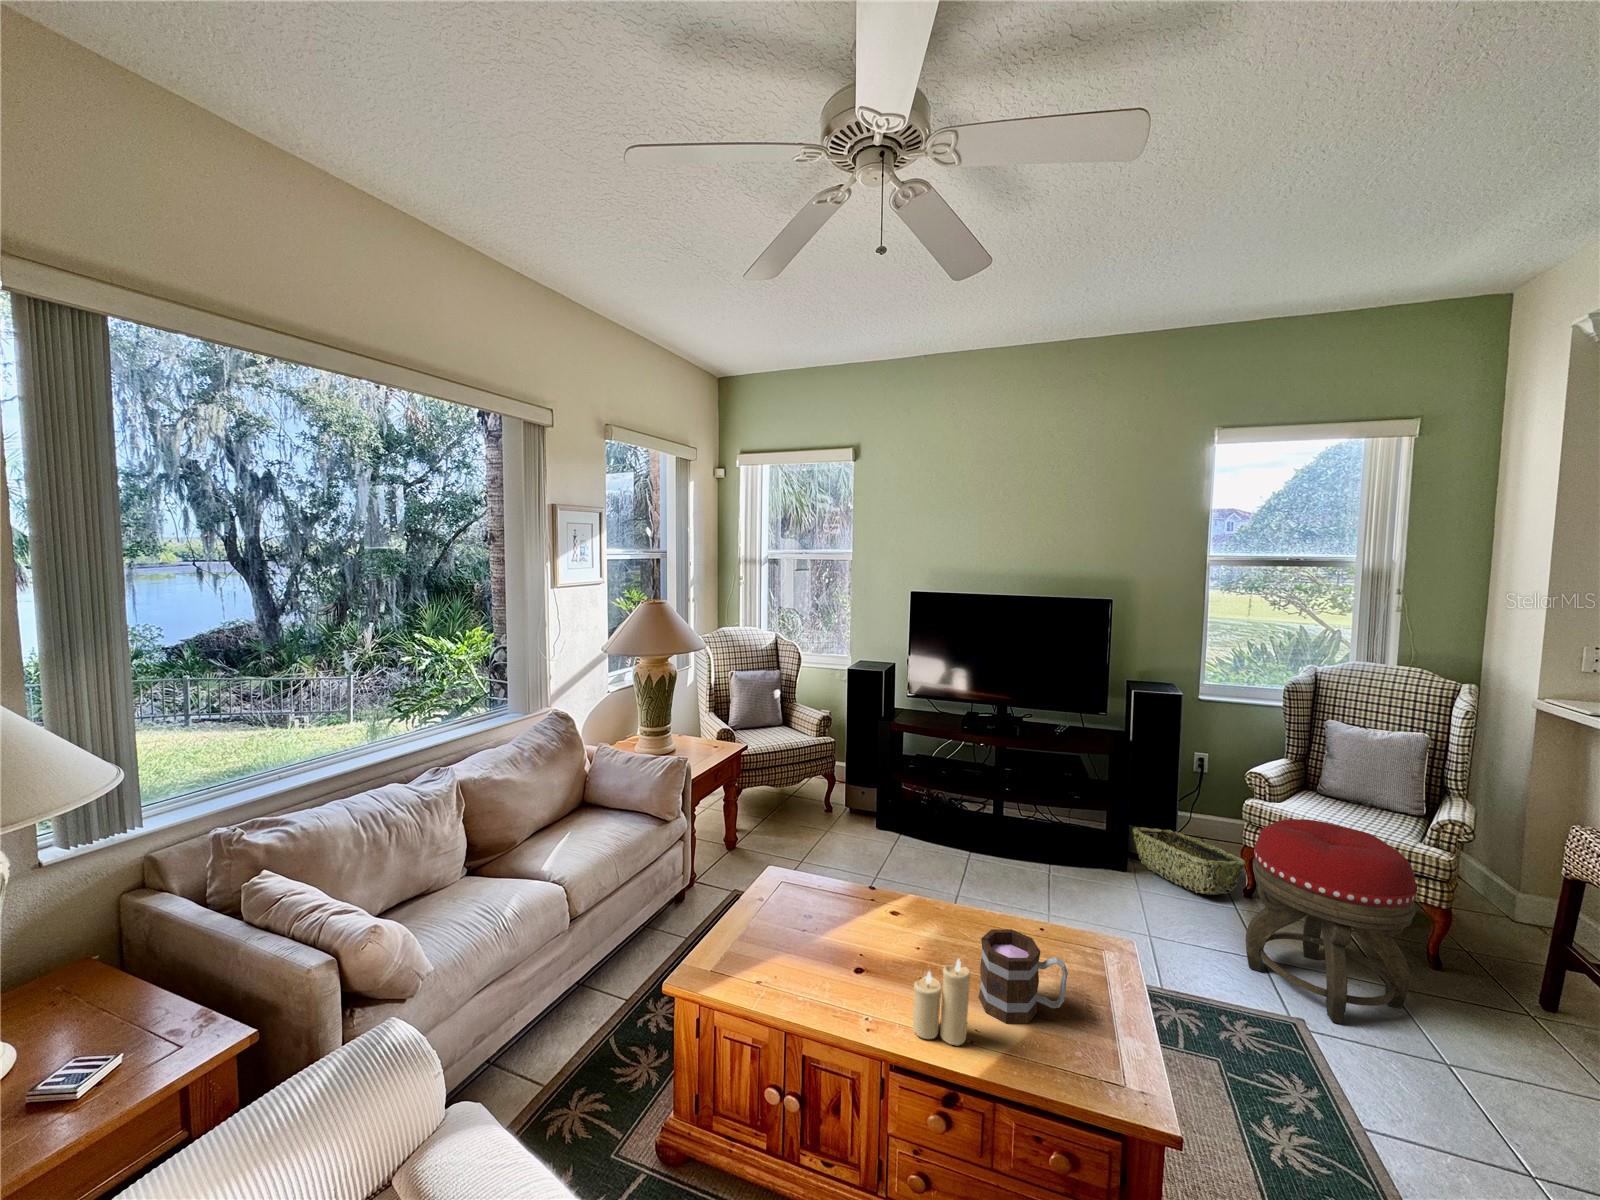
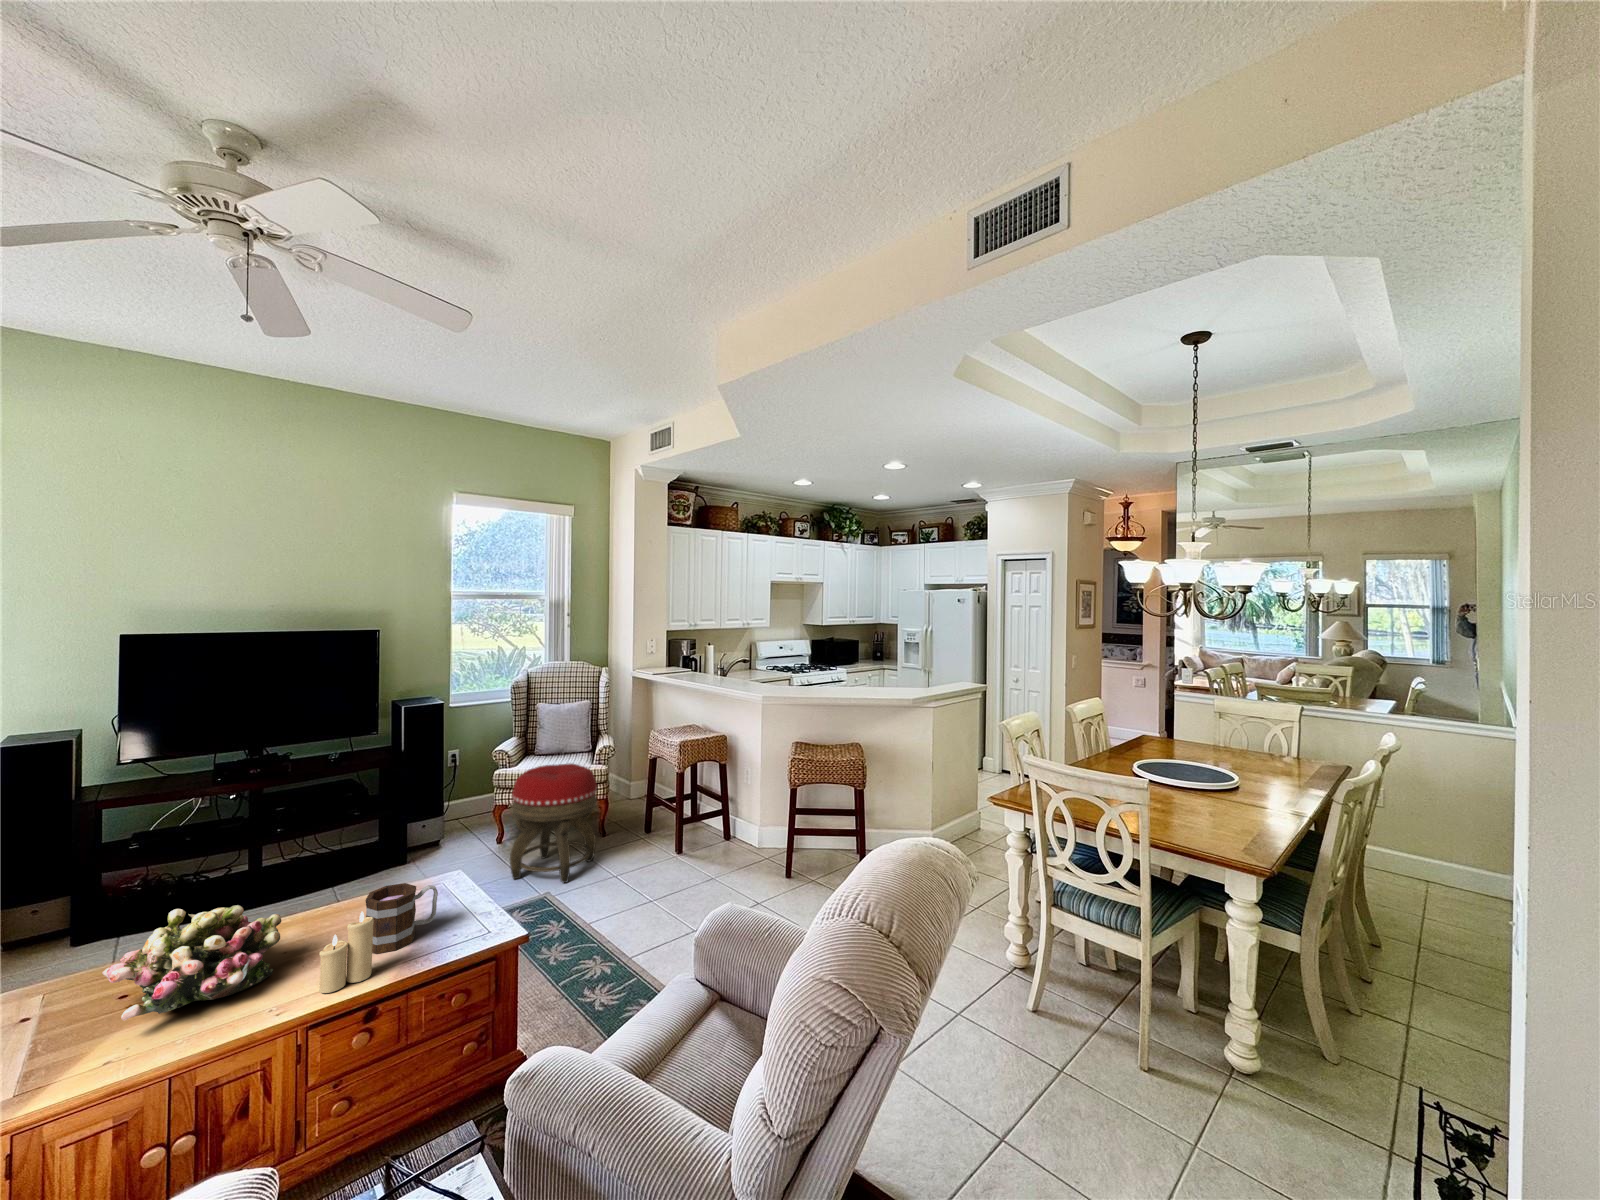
woven basket: present [1133,827,1246,894] -> none [410,814,499,853]
flower arrangement: none [780,859,914,972] -> present [102,905,281,1020]

